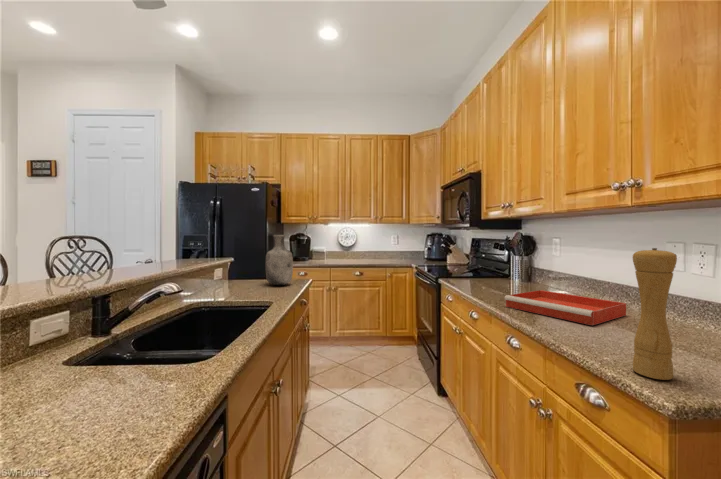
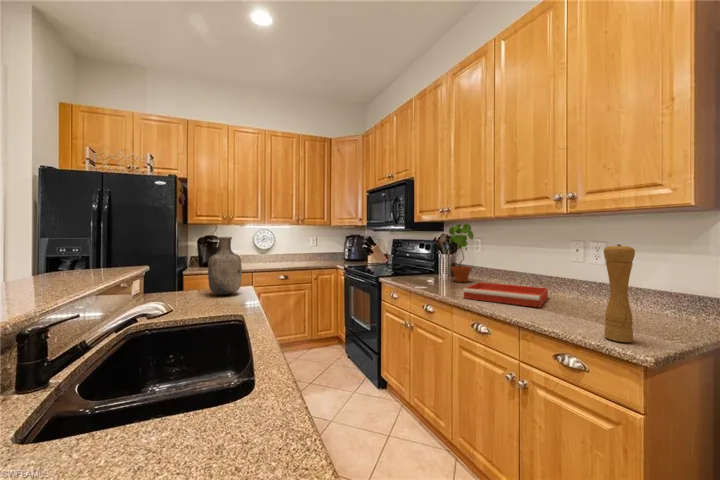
potted plant: none [517,220,545,289] -> present [449,224,474,282]

